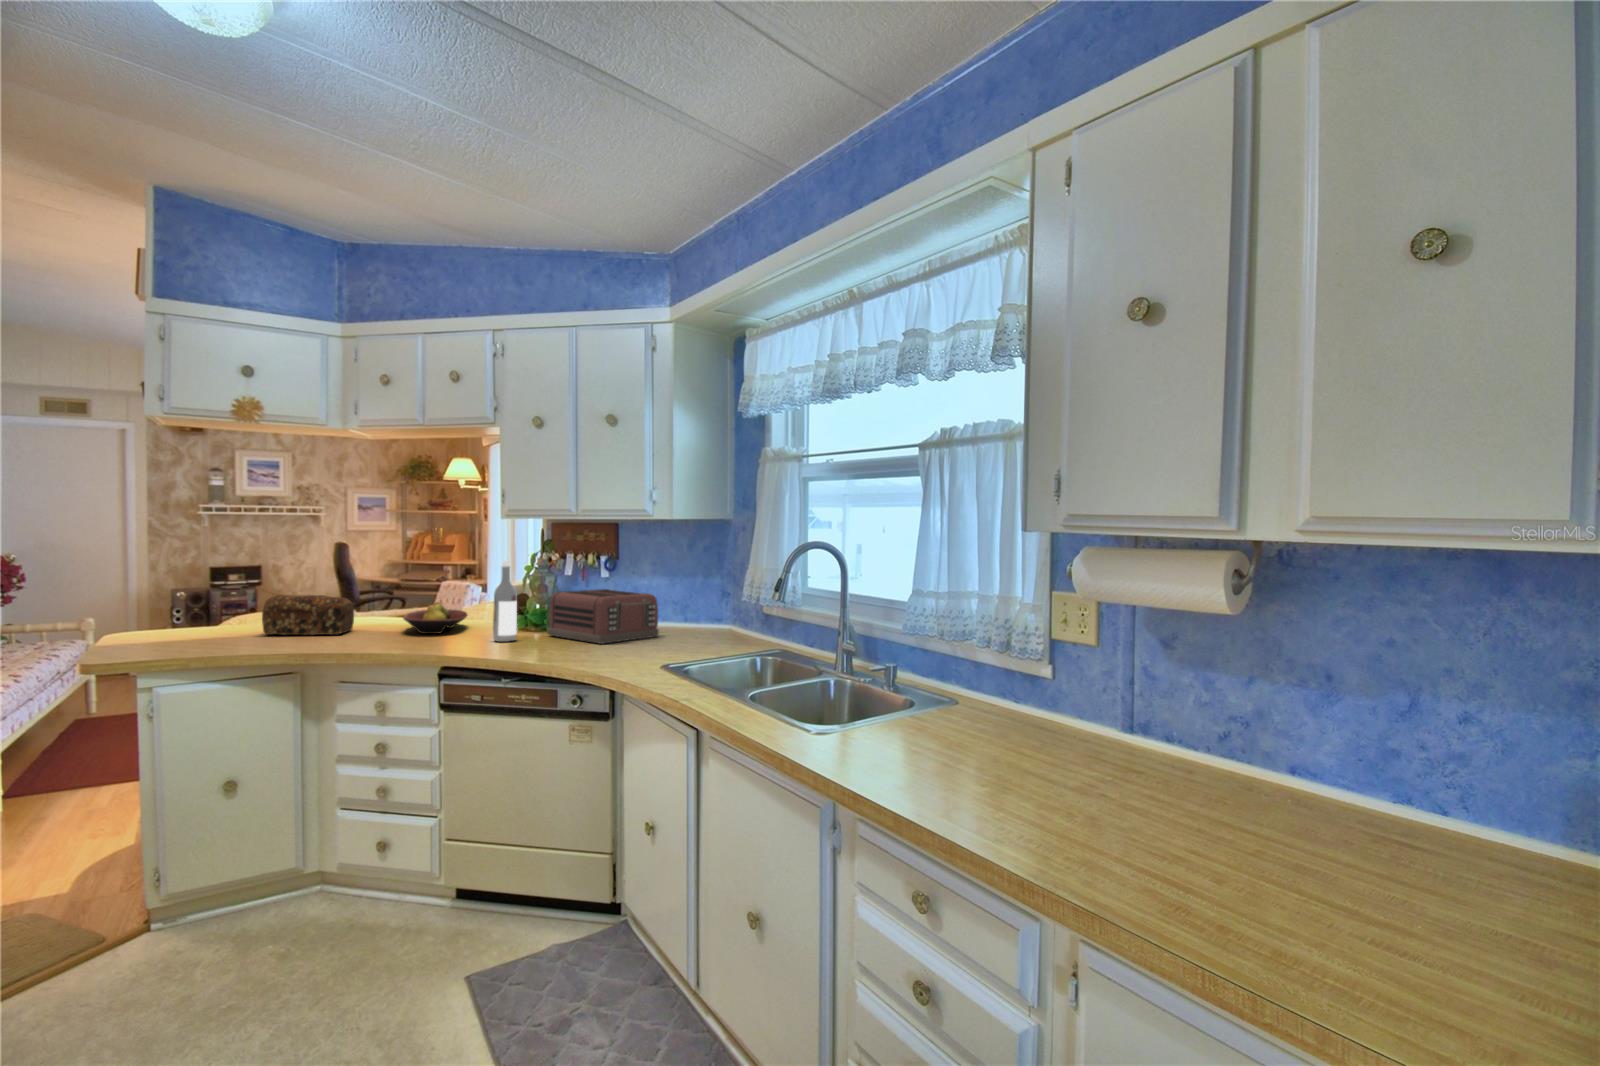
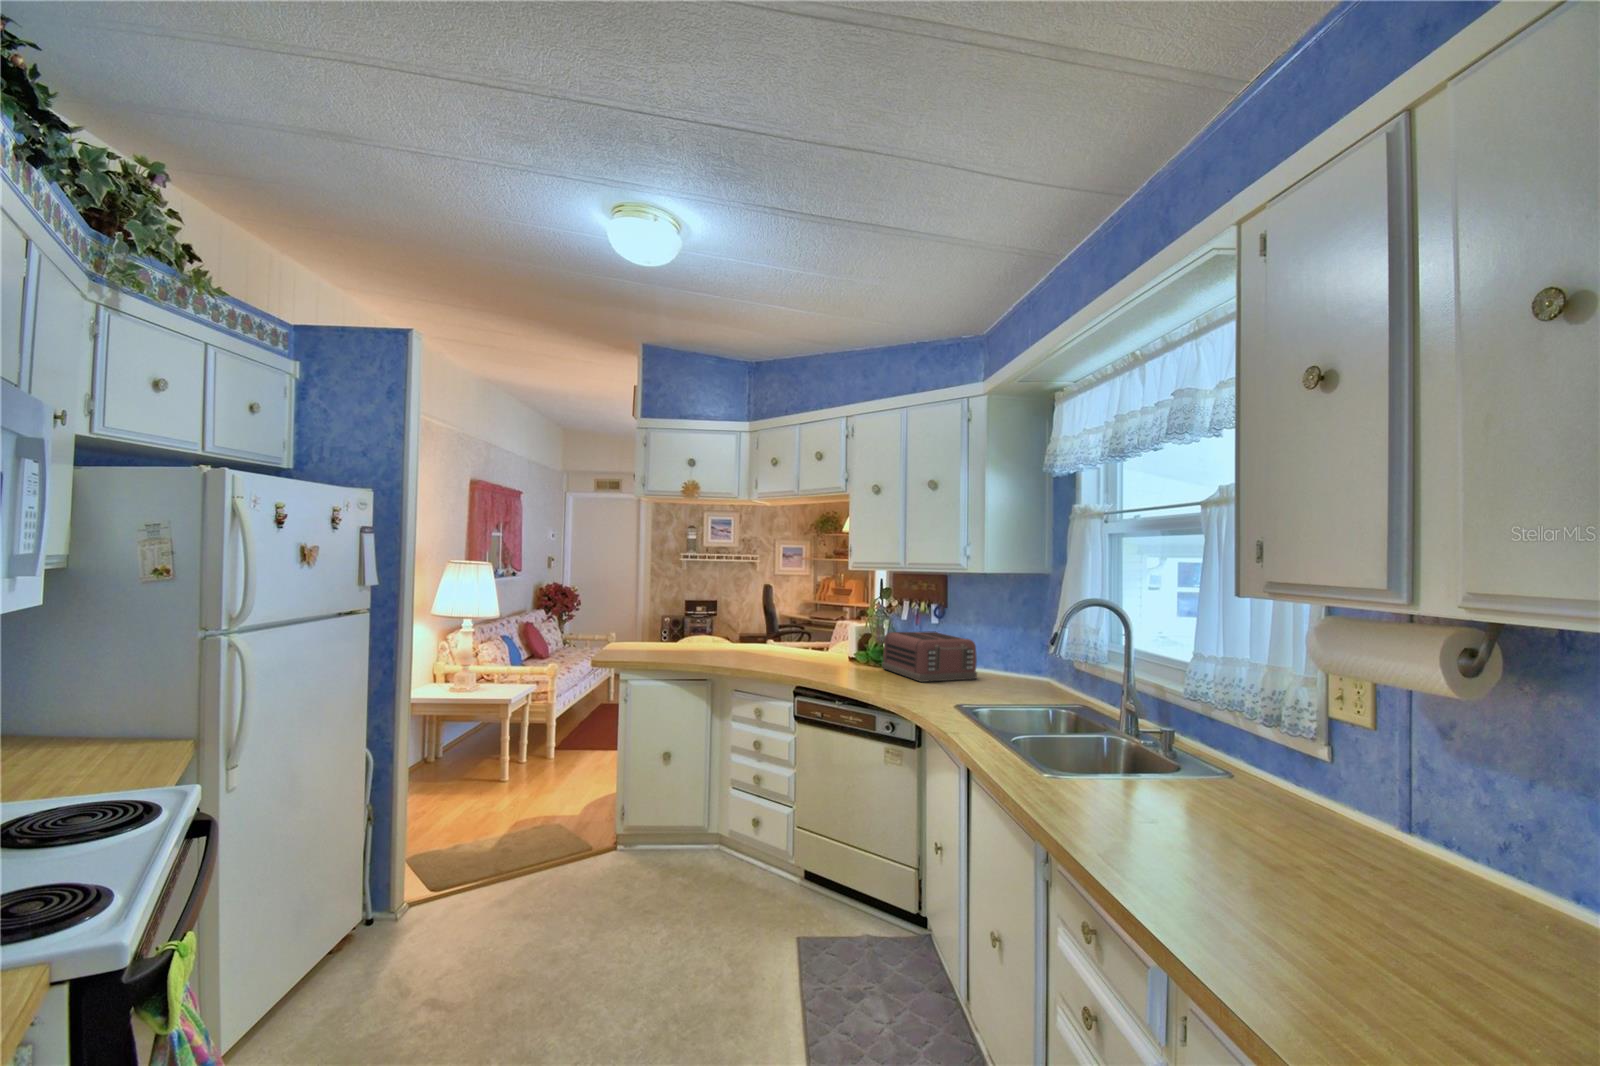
wine bottle: present [493,561,517,642] -> none [837,604,856,671]
bread loaf: present [262,595,354,635] -> none [692,621,751,653]
fruit bowl: present [403,602,467,634] -> none [779,633,828,659]

